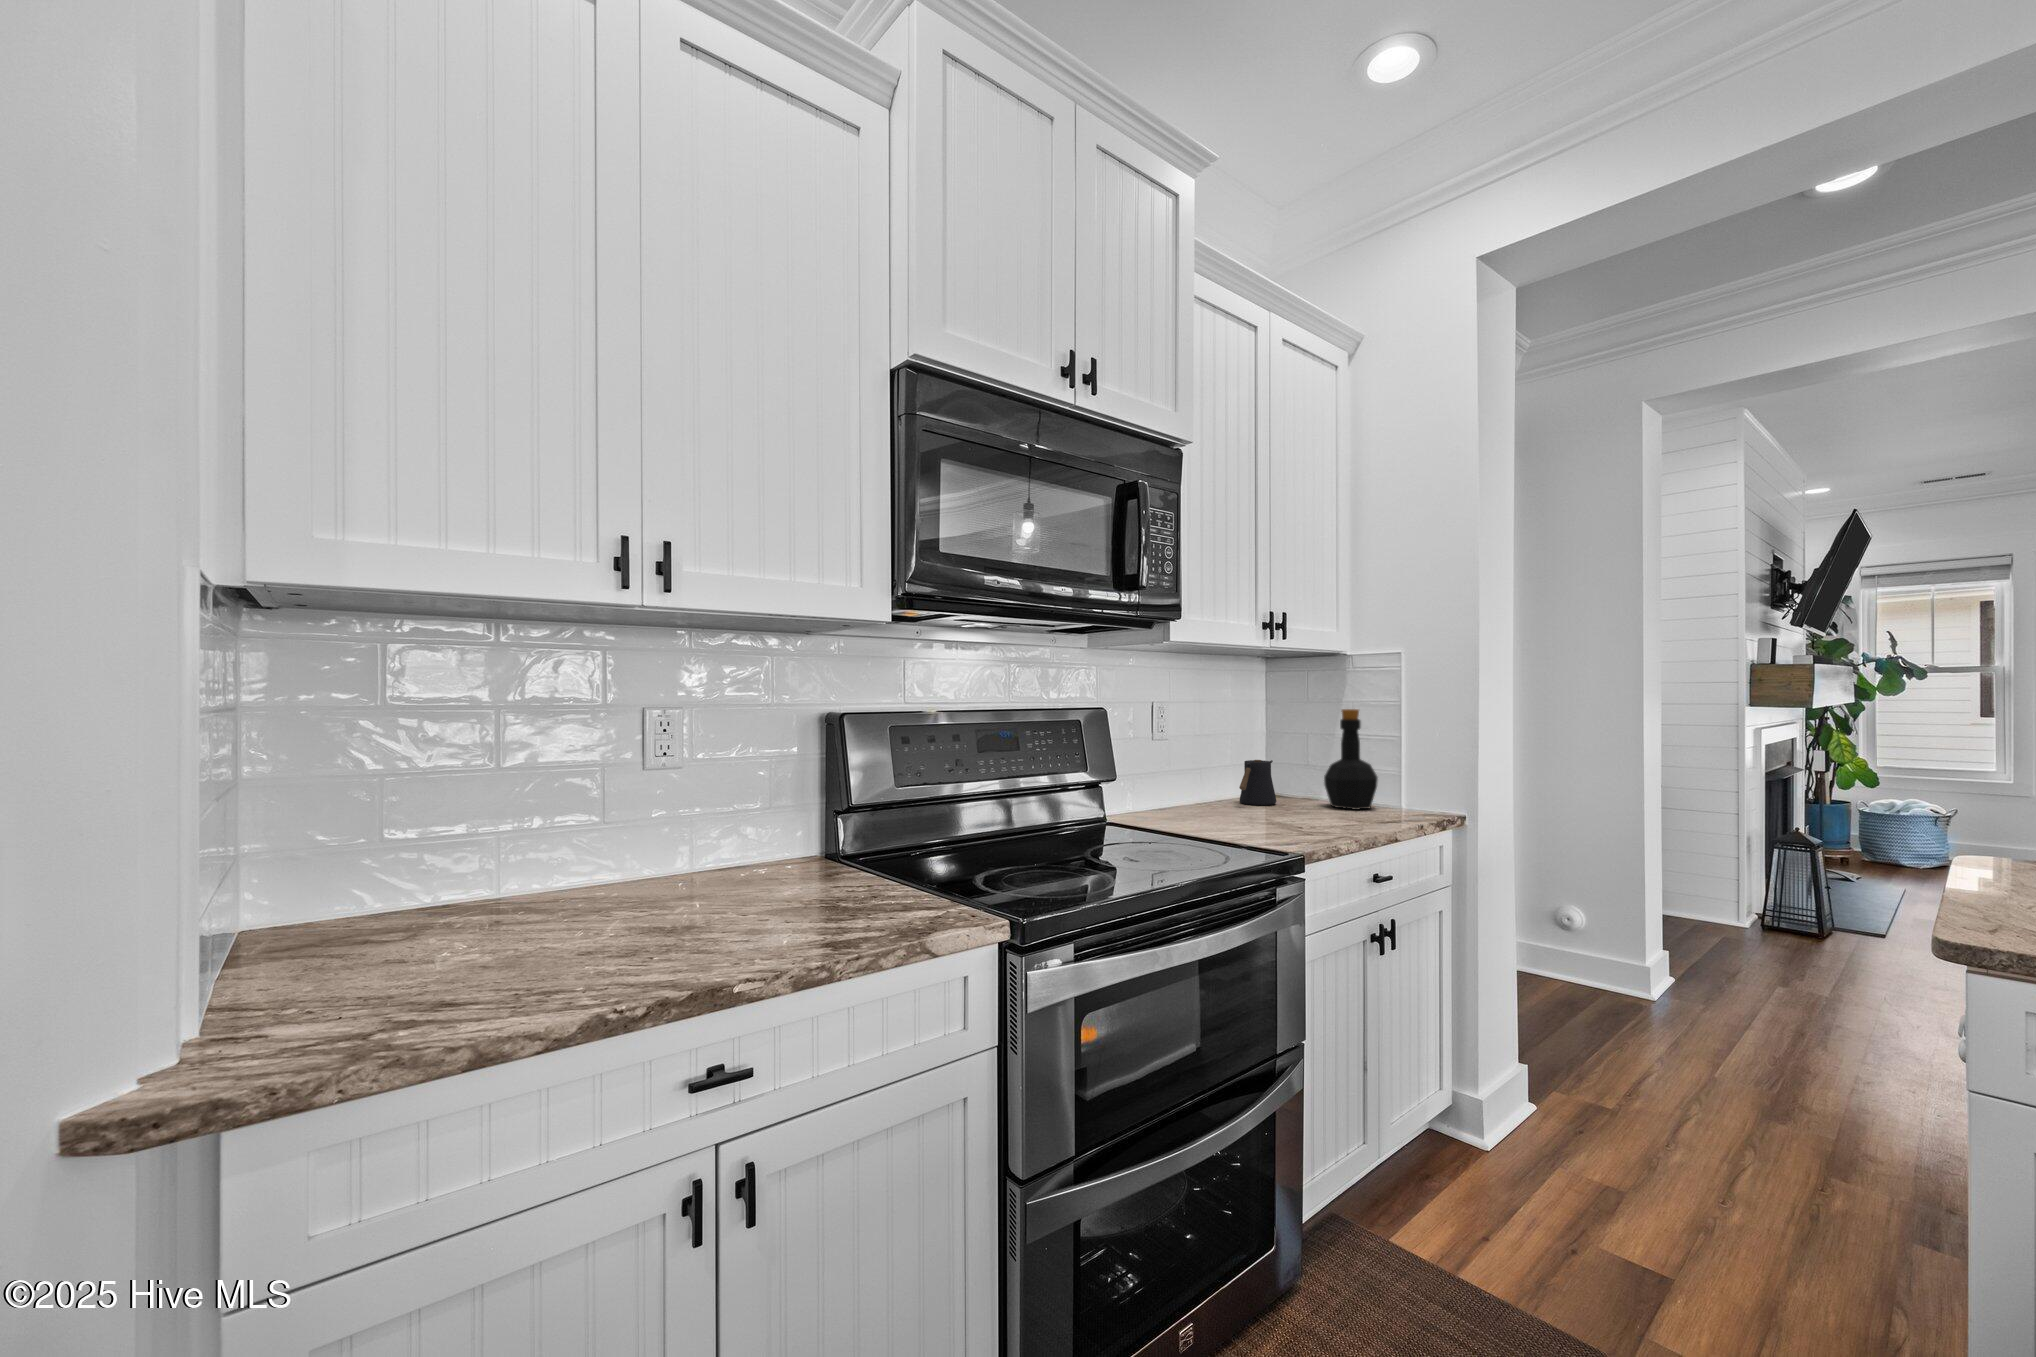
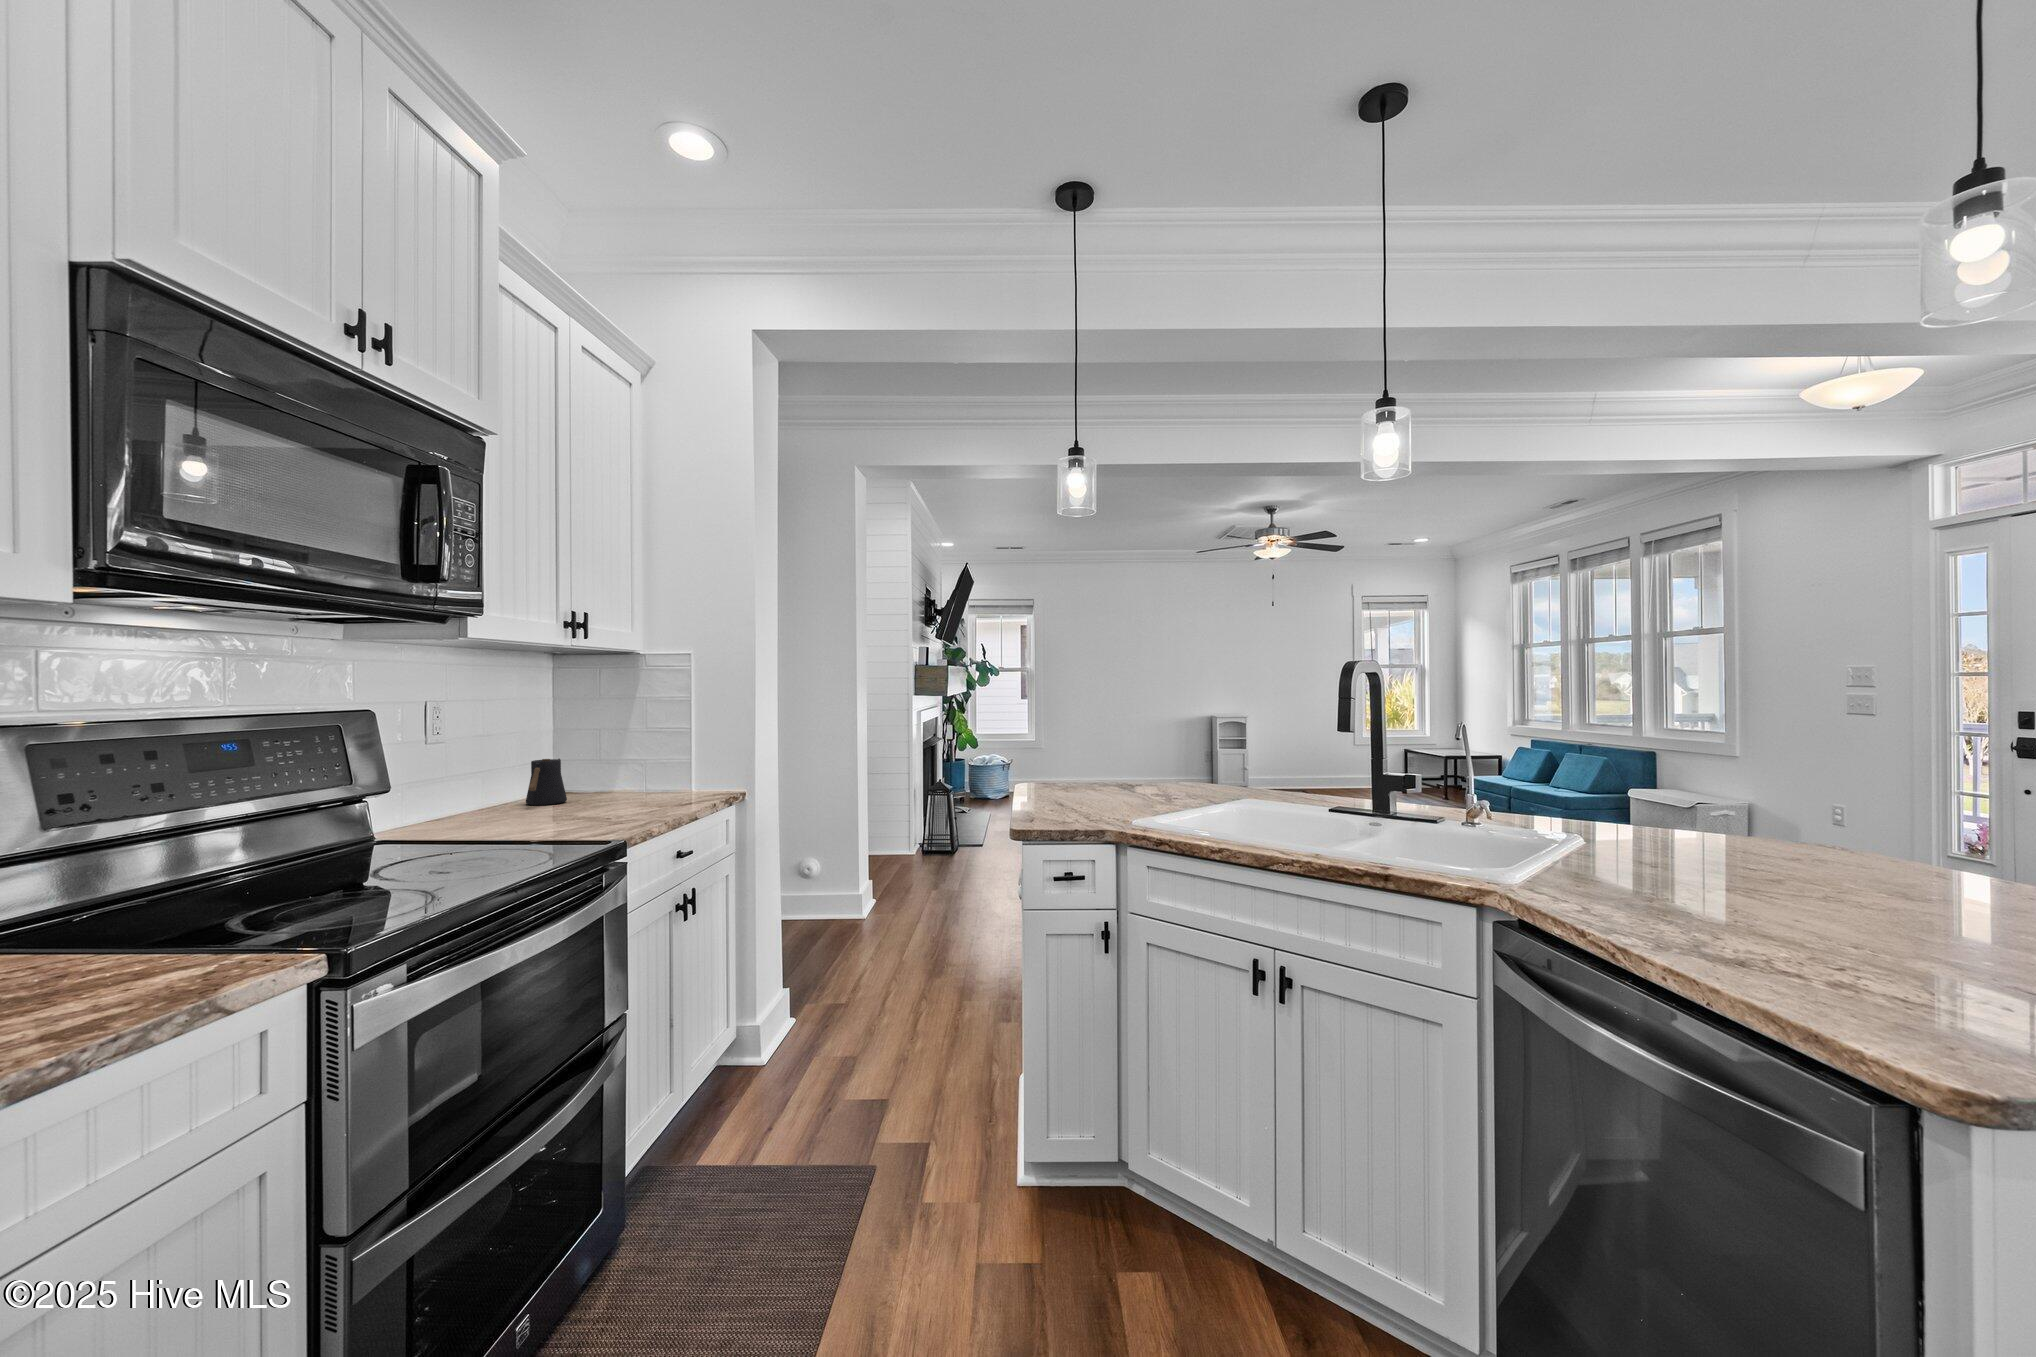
bottle: present [1324,709,1378,810] -> none [616,705,668,798]

